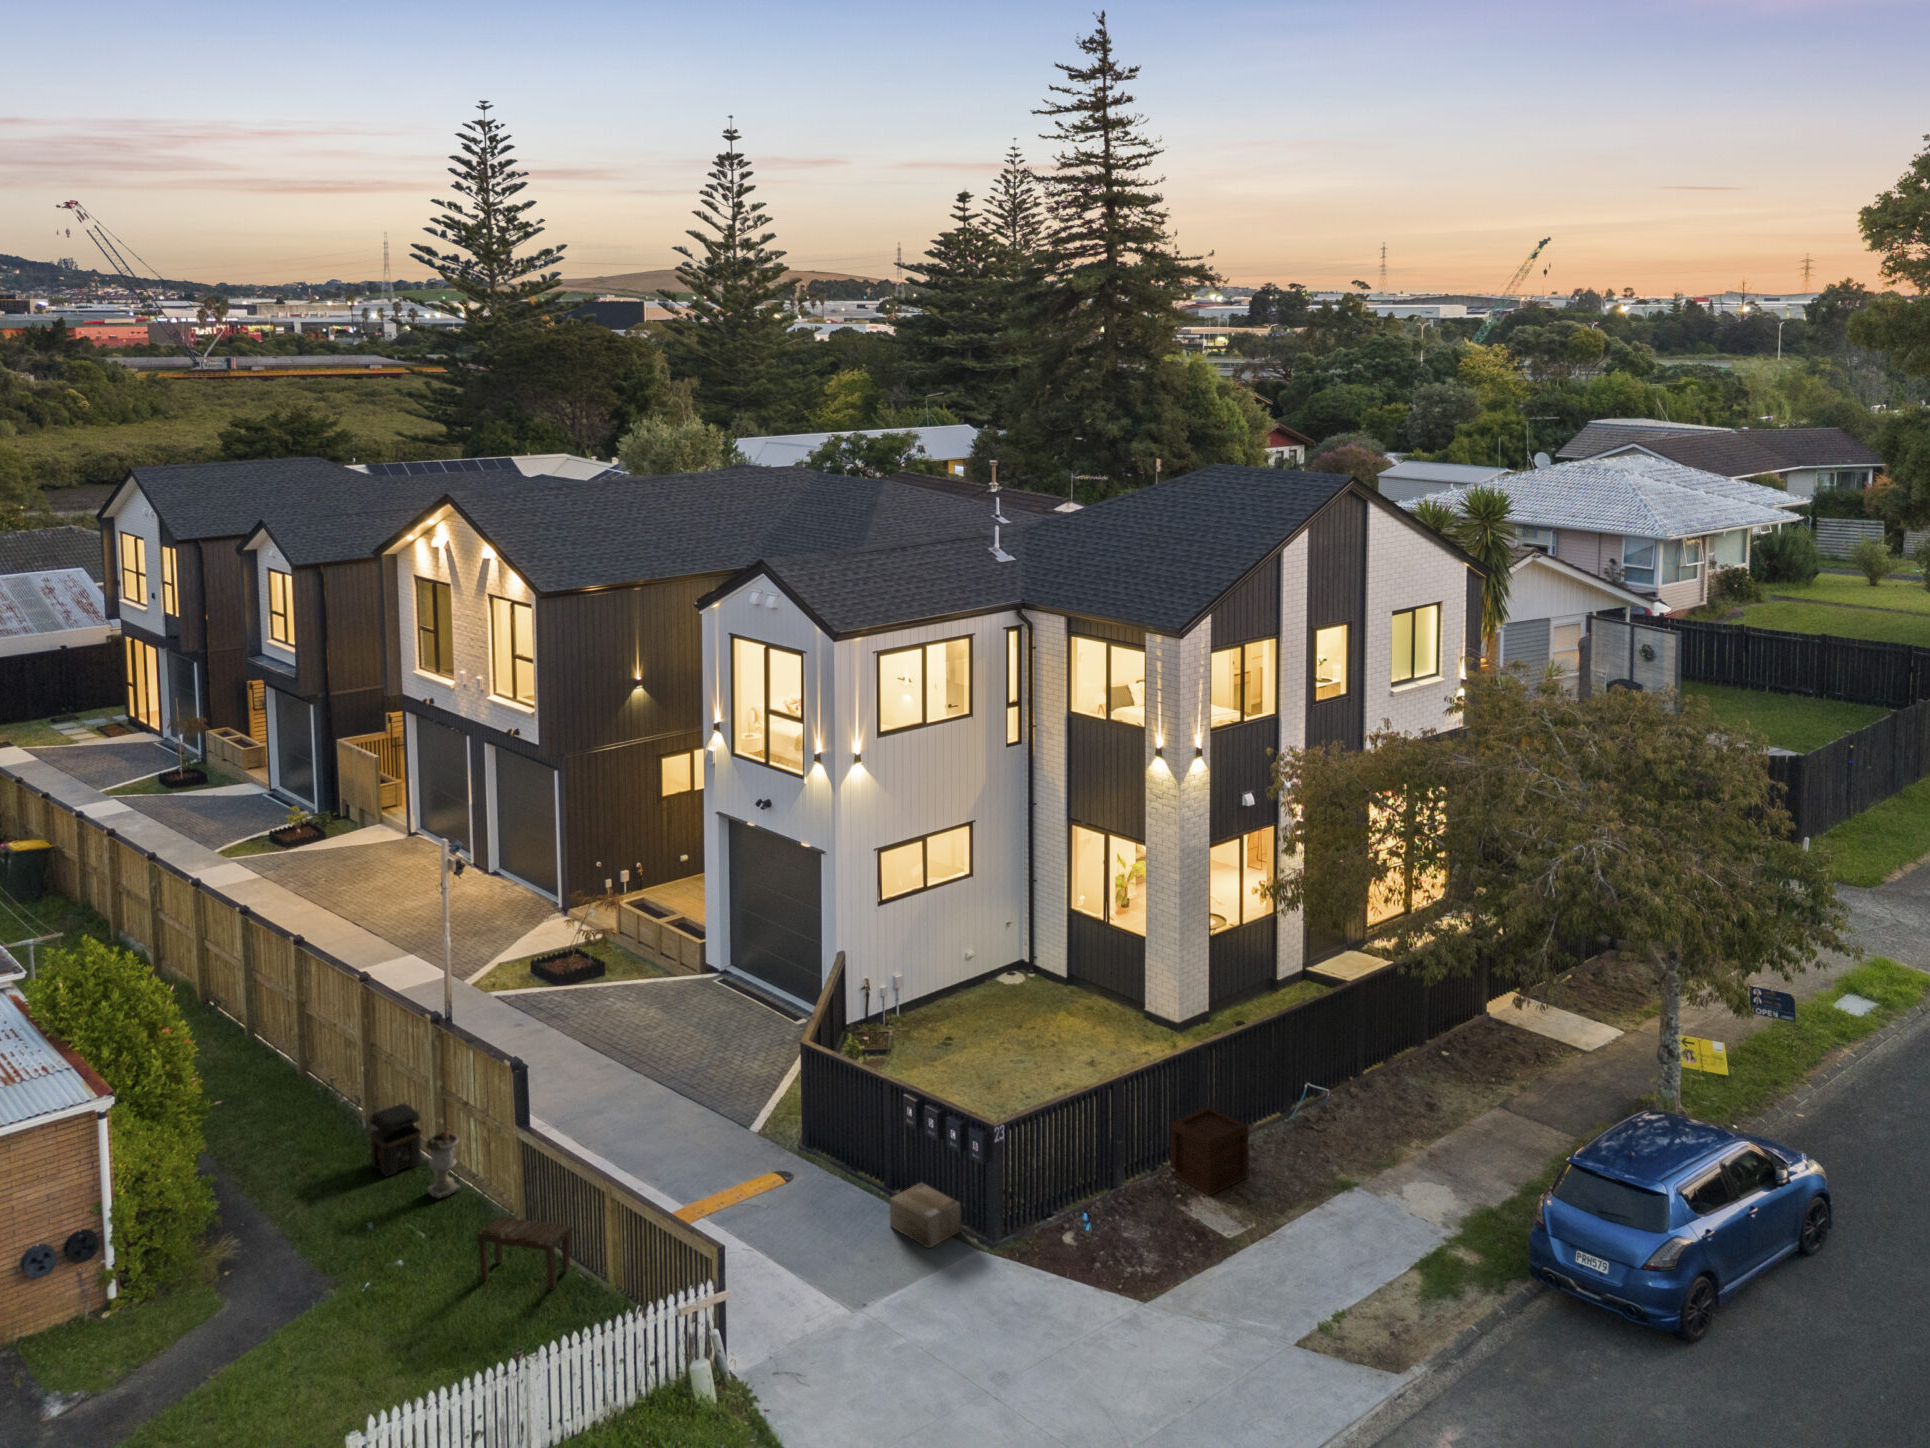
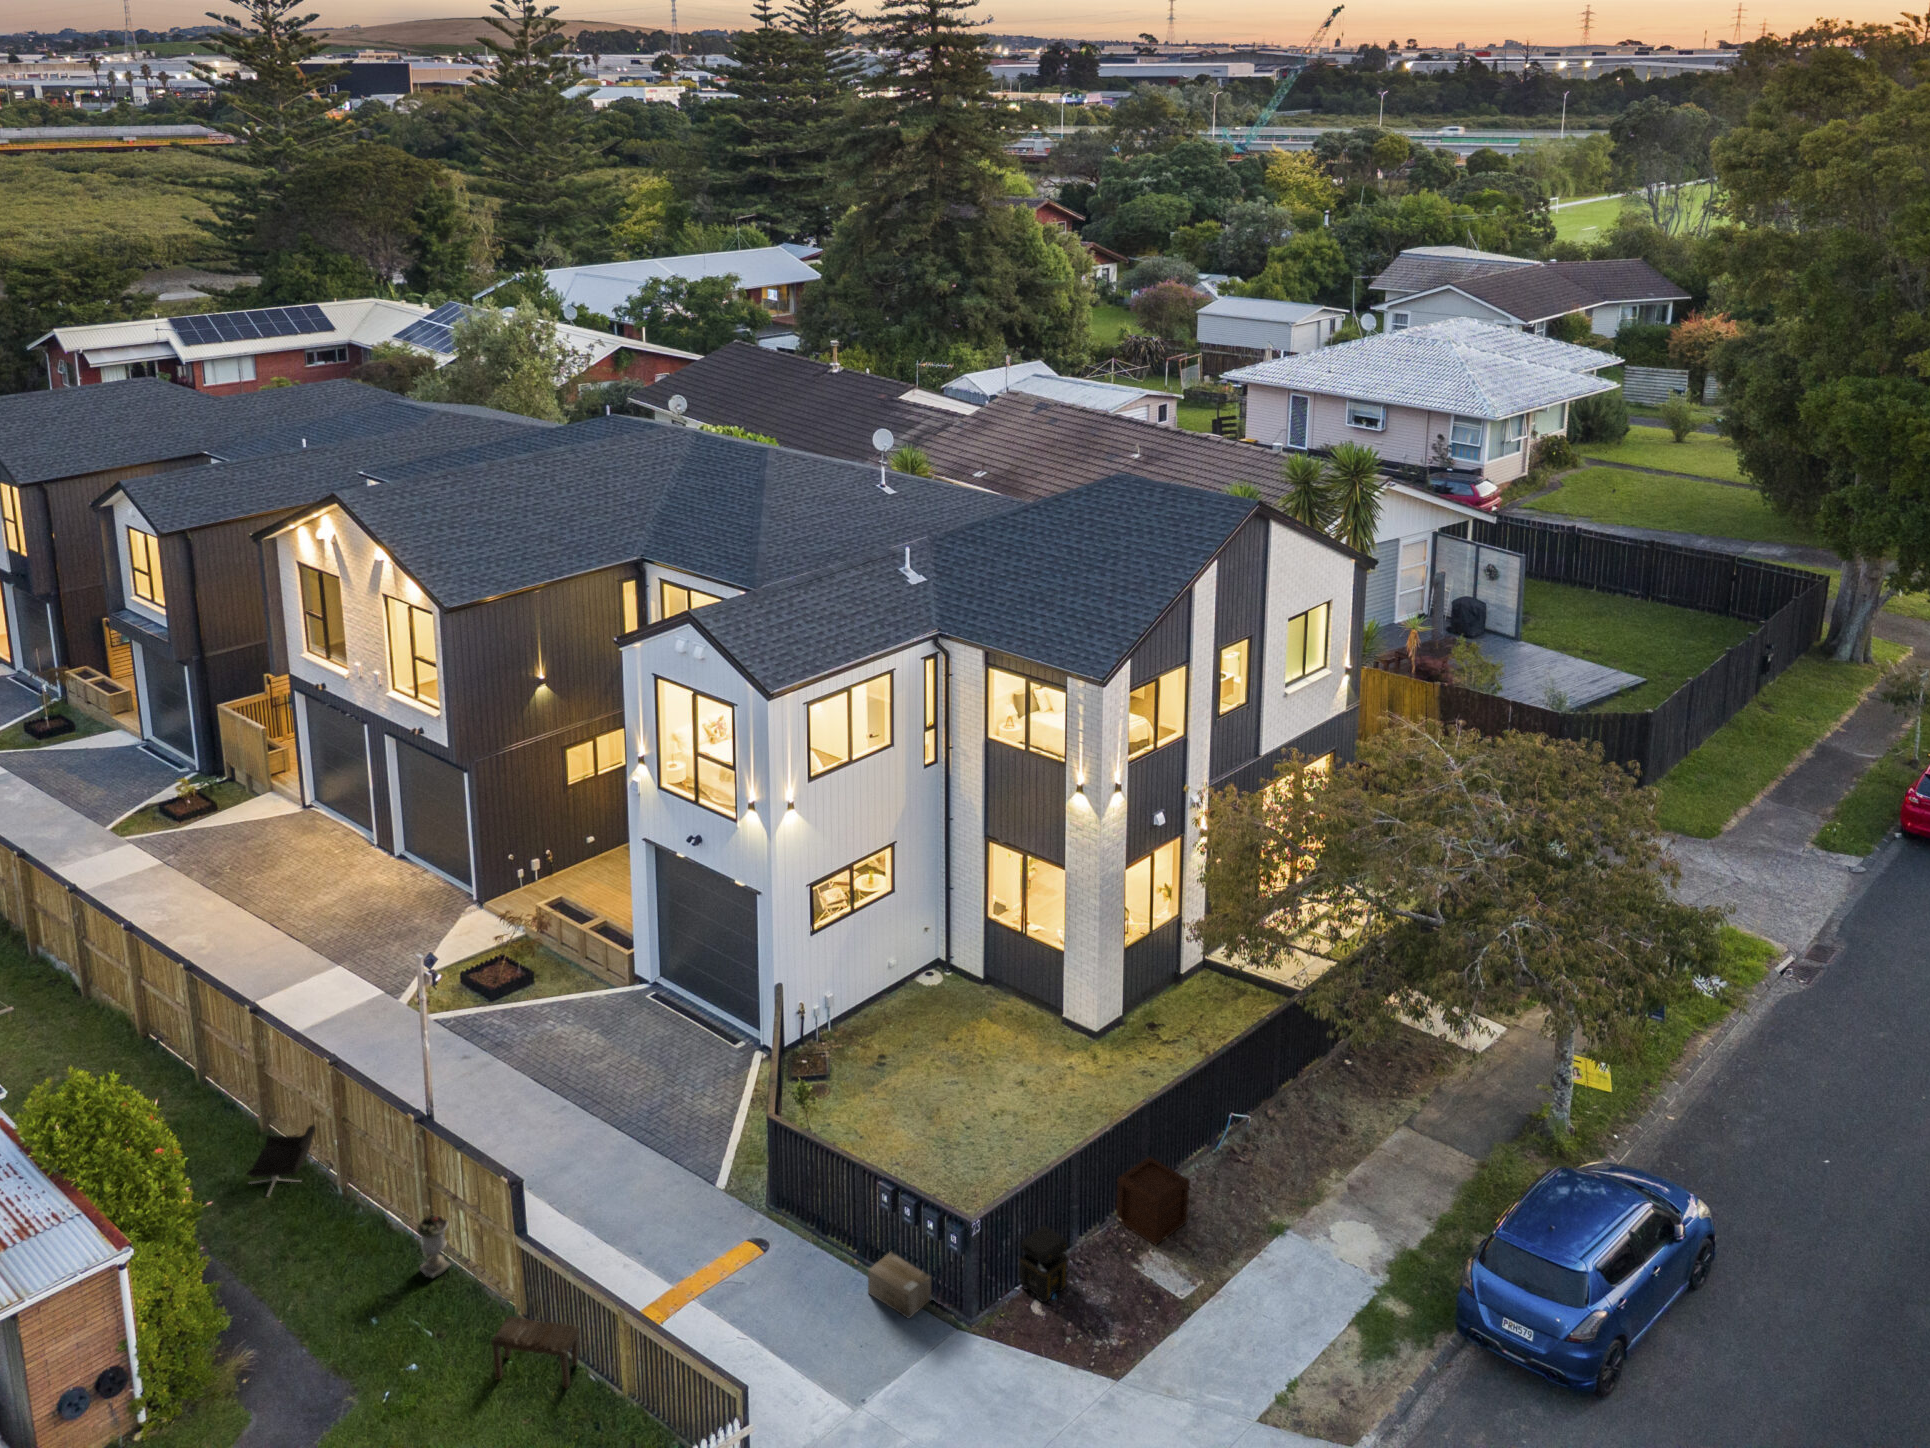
lounge chair: none [273,1062,348,1133] -> present [248,1125,316,1197]
toolbox: present [370,1104,422,1176] -> present [1018,1226,1069,1302]

